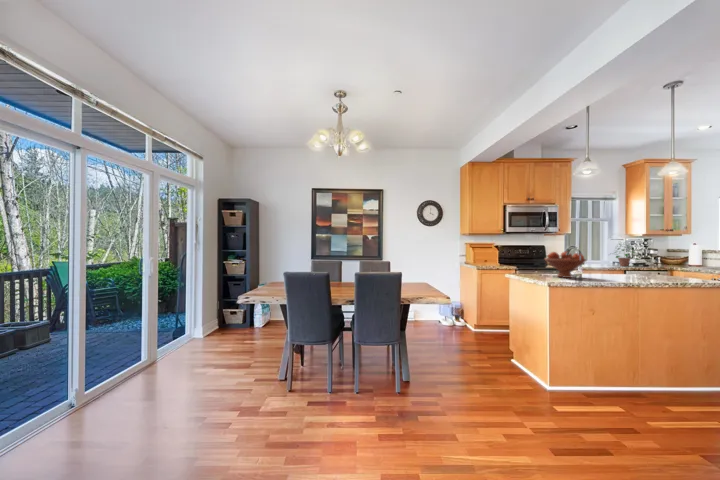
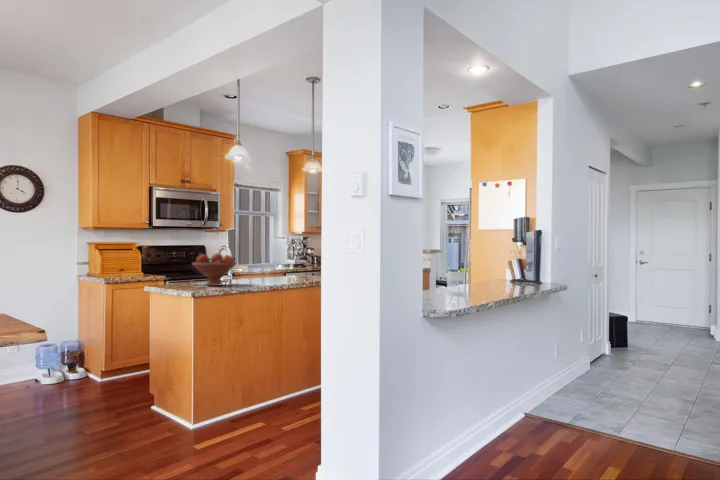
potted plant: present [615,244,638,266] -> none [271,240,299,268]

